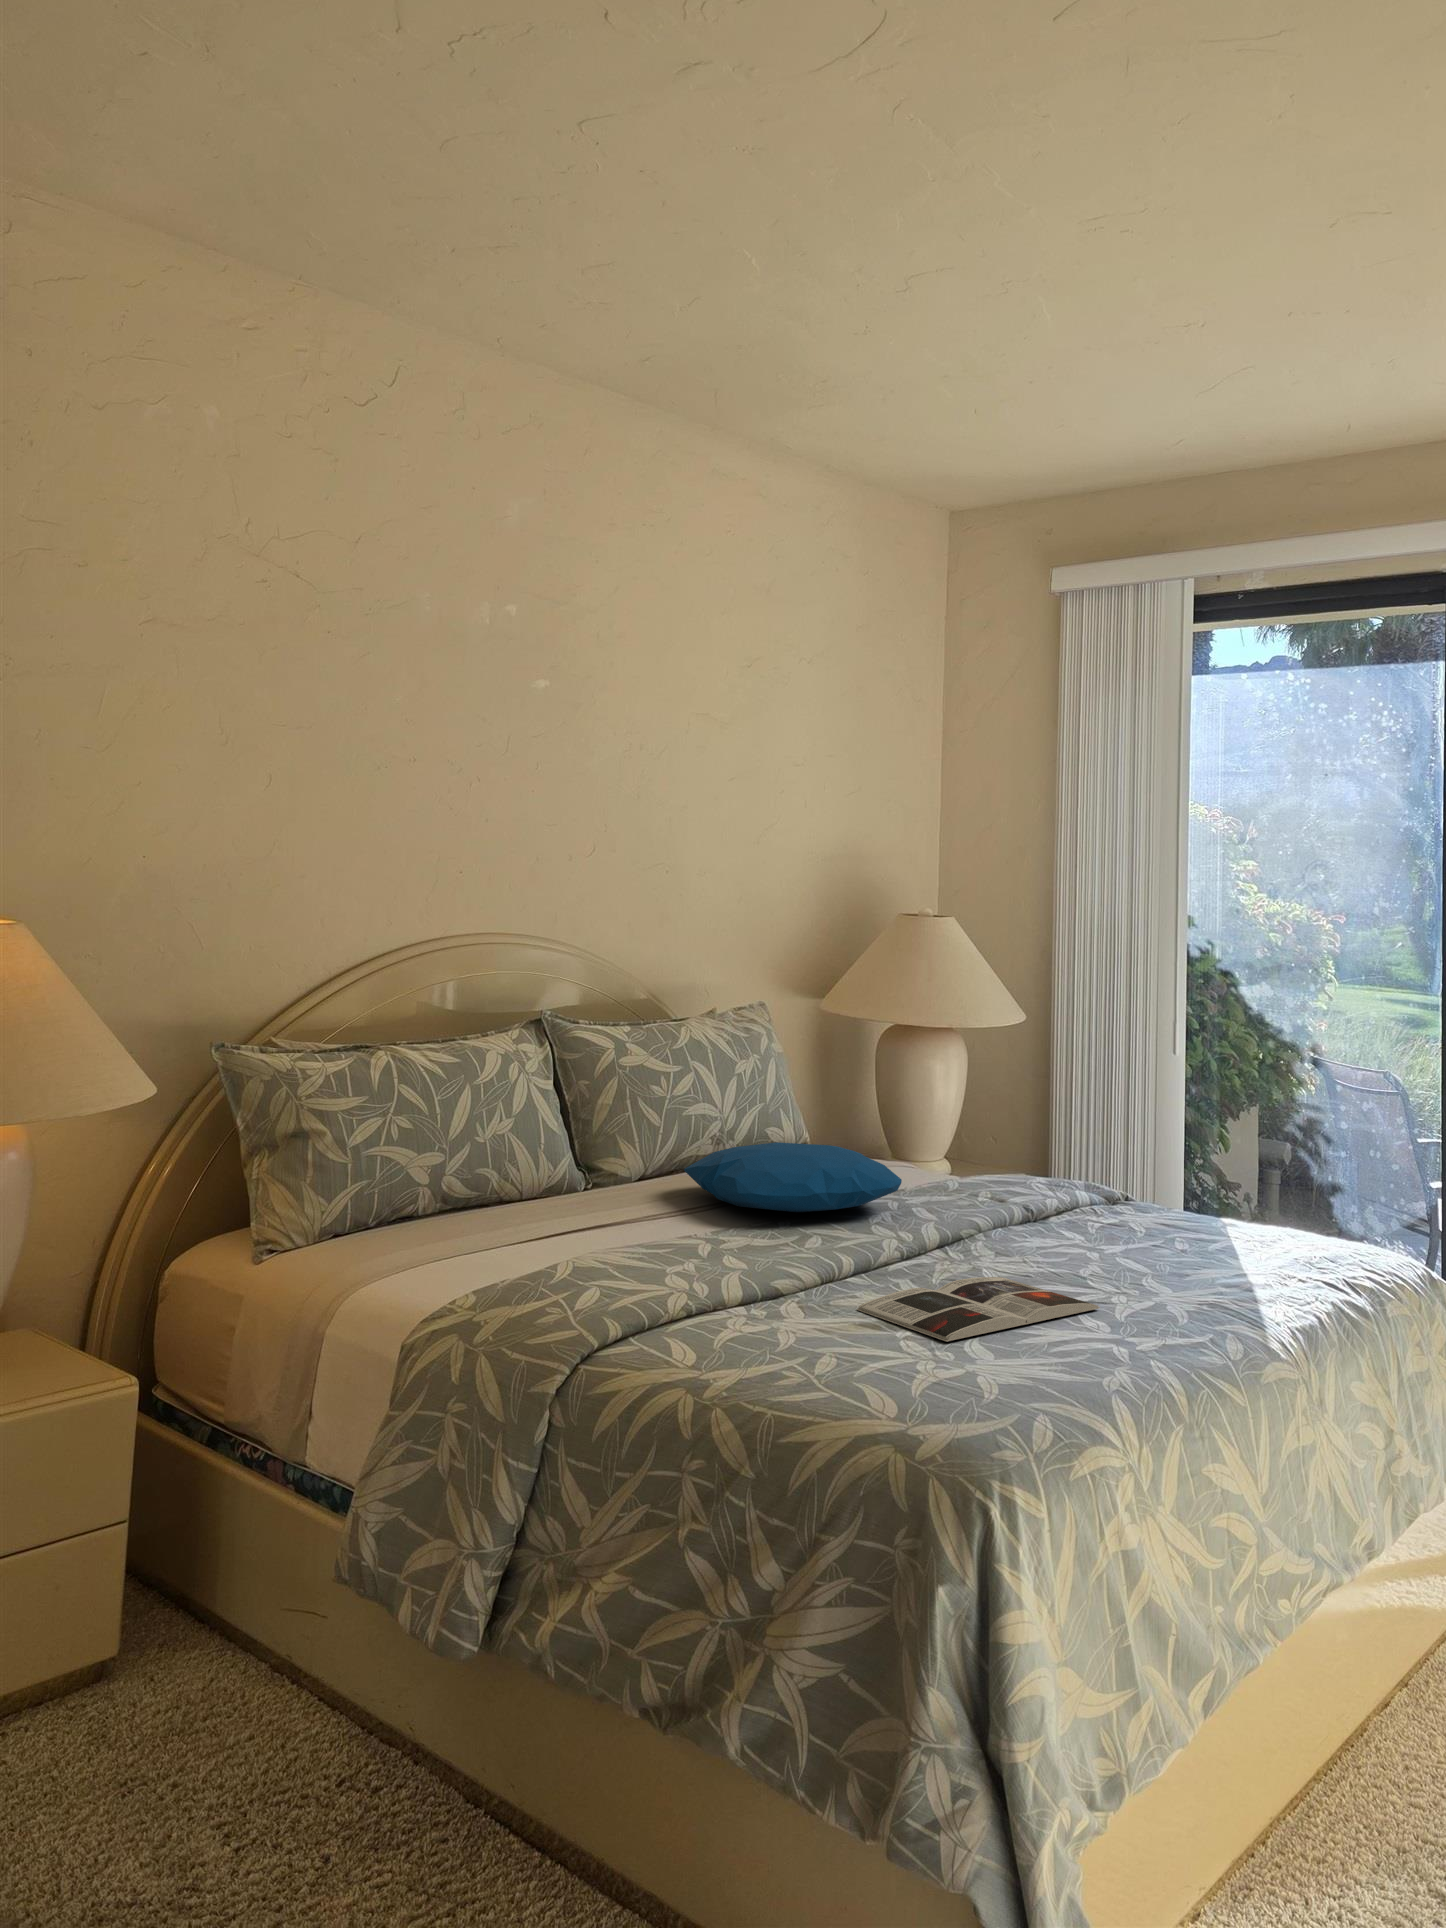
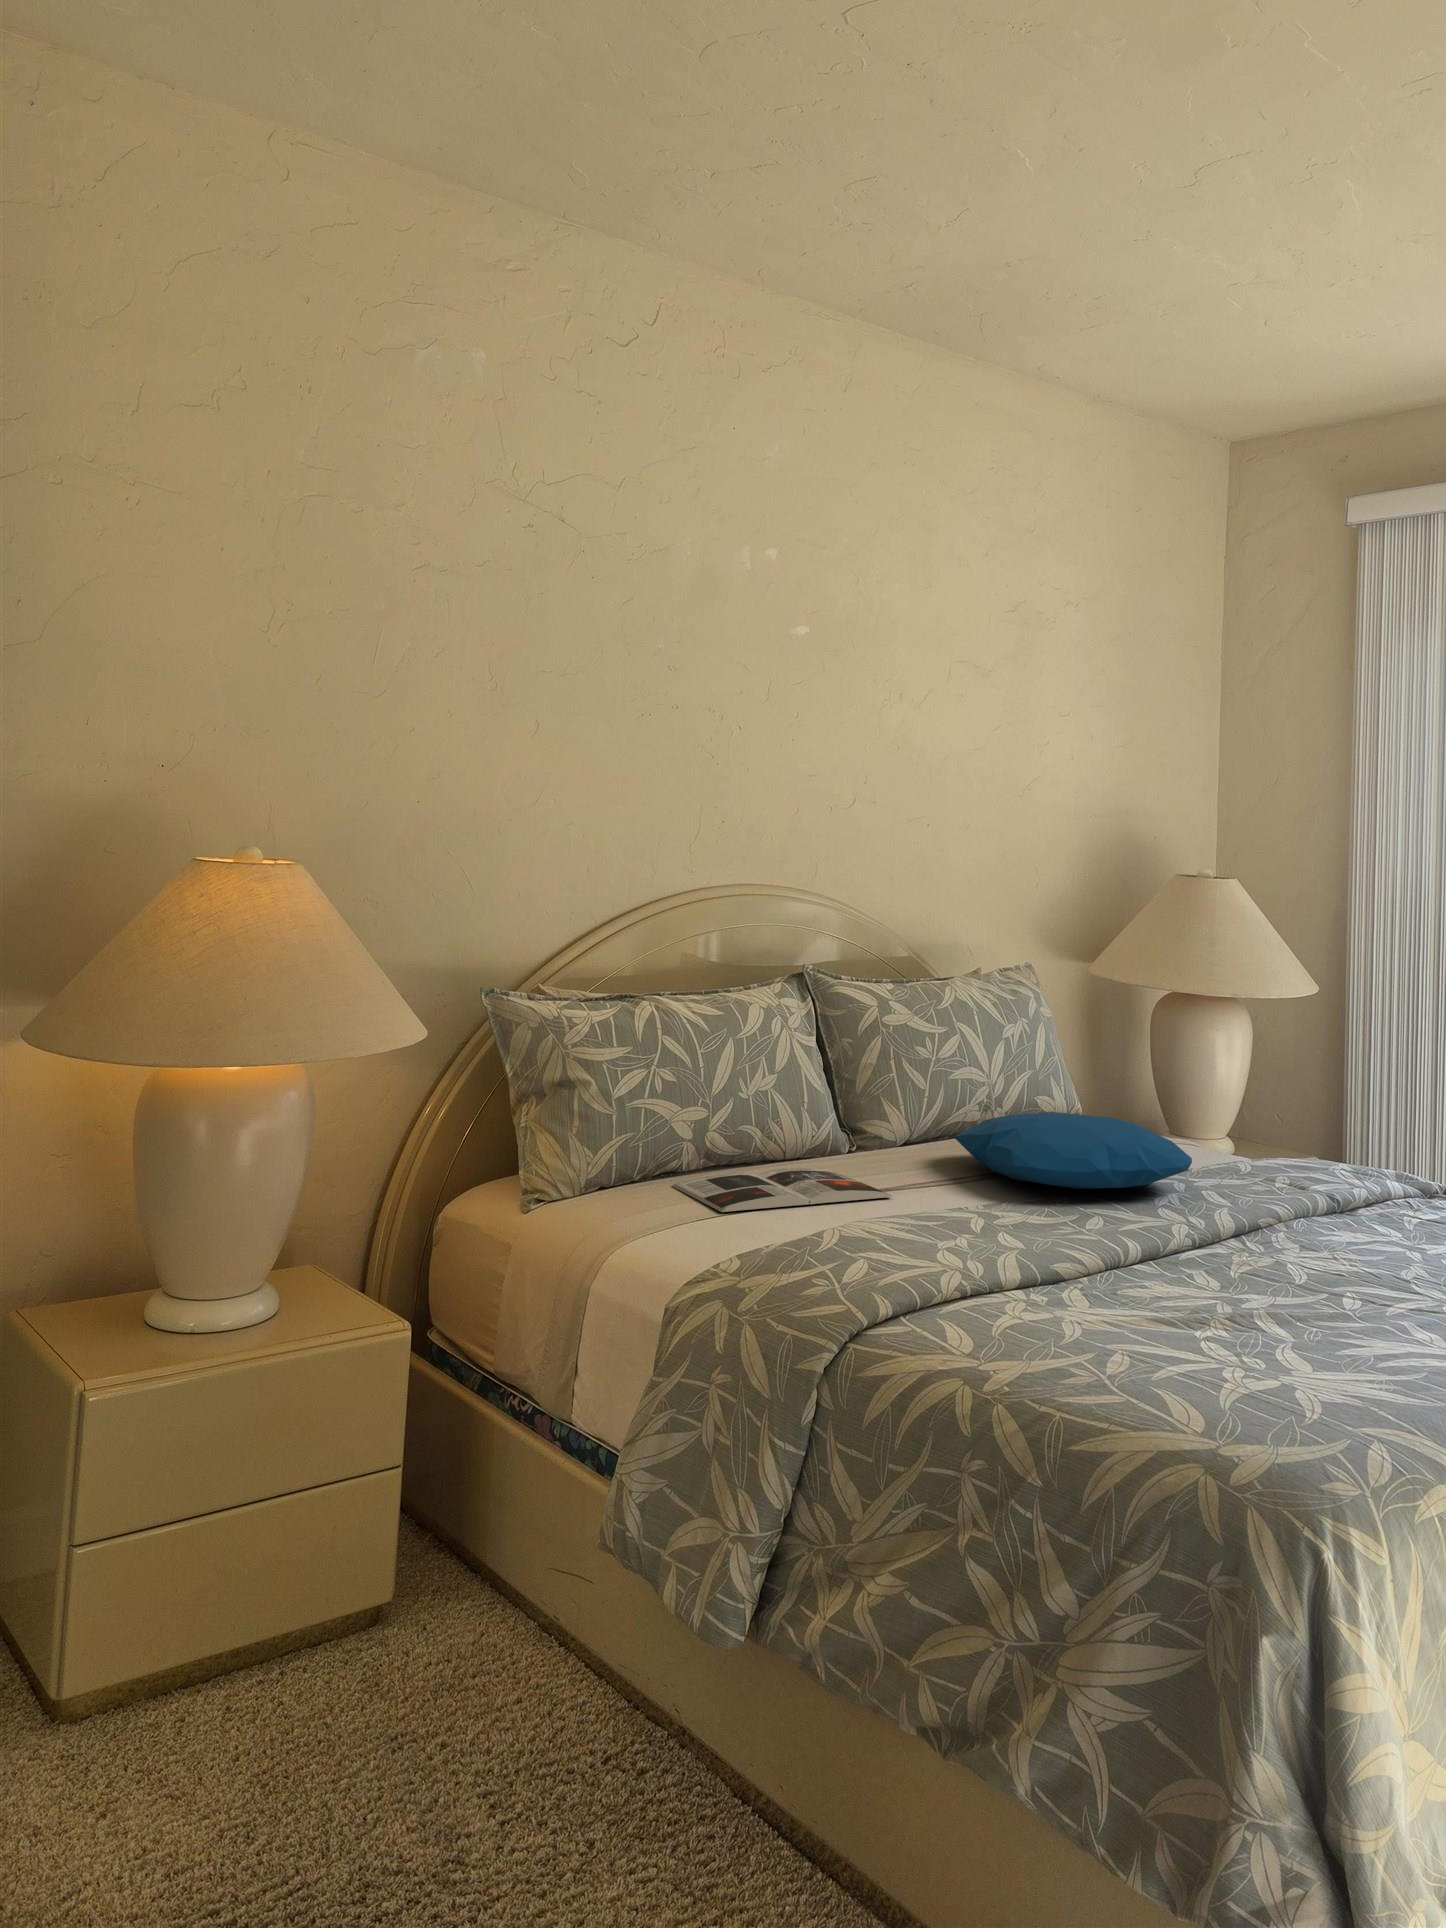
magazine: present [857,1277,1100,1342] -> present [672,1167,893,1212]

